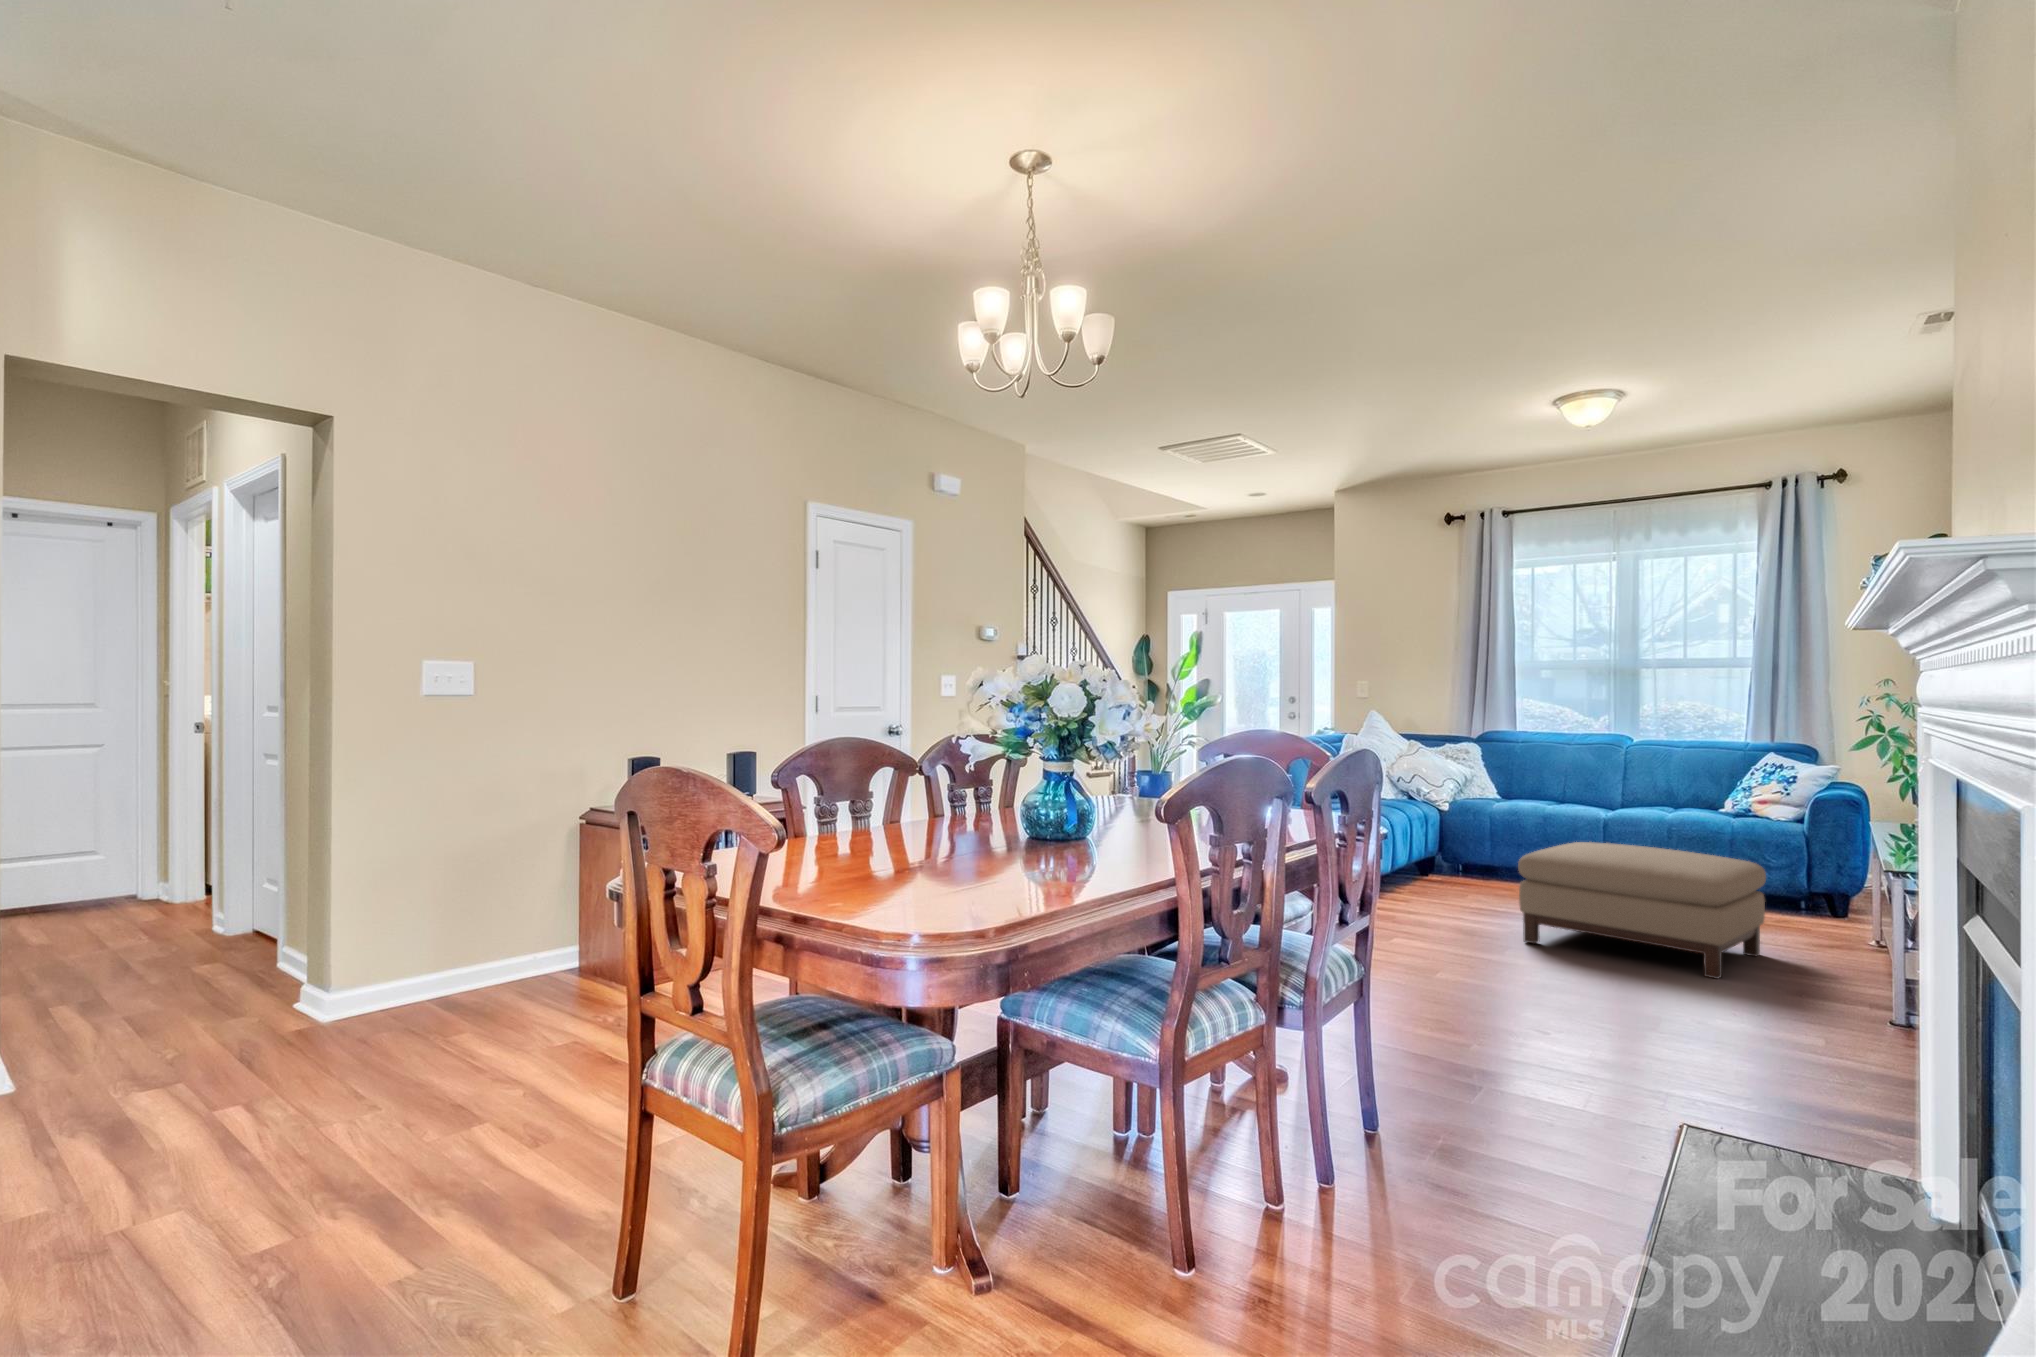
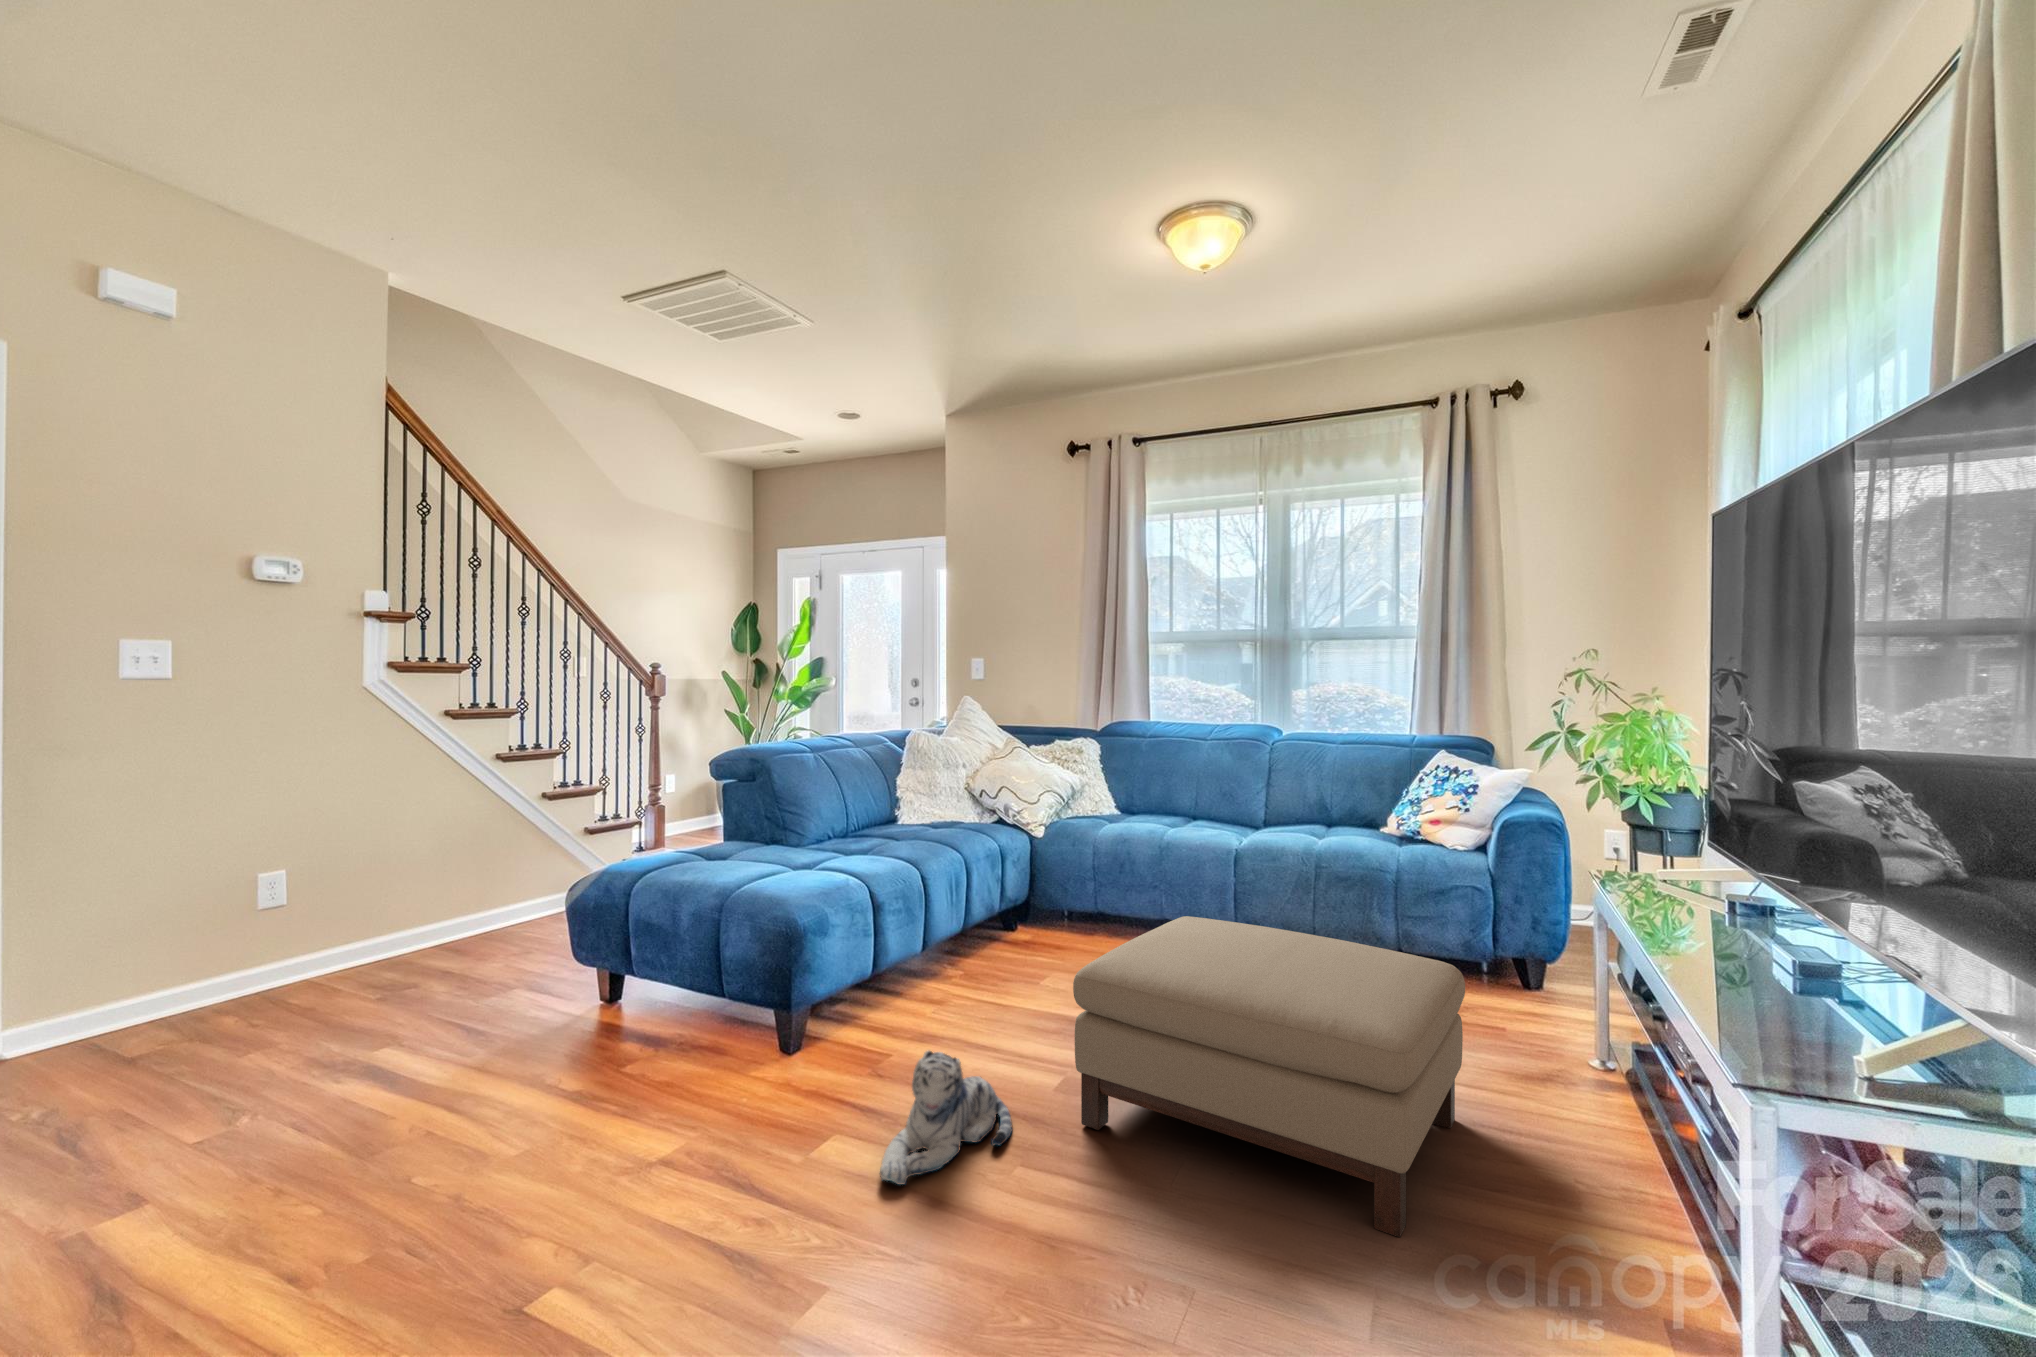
plush toy: none [1419,891,1484,950] -> present [880,1051,1012,1184]

